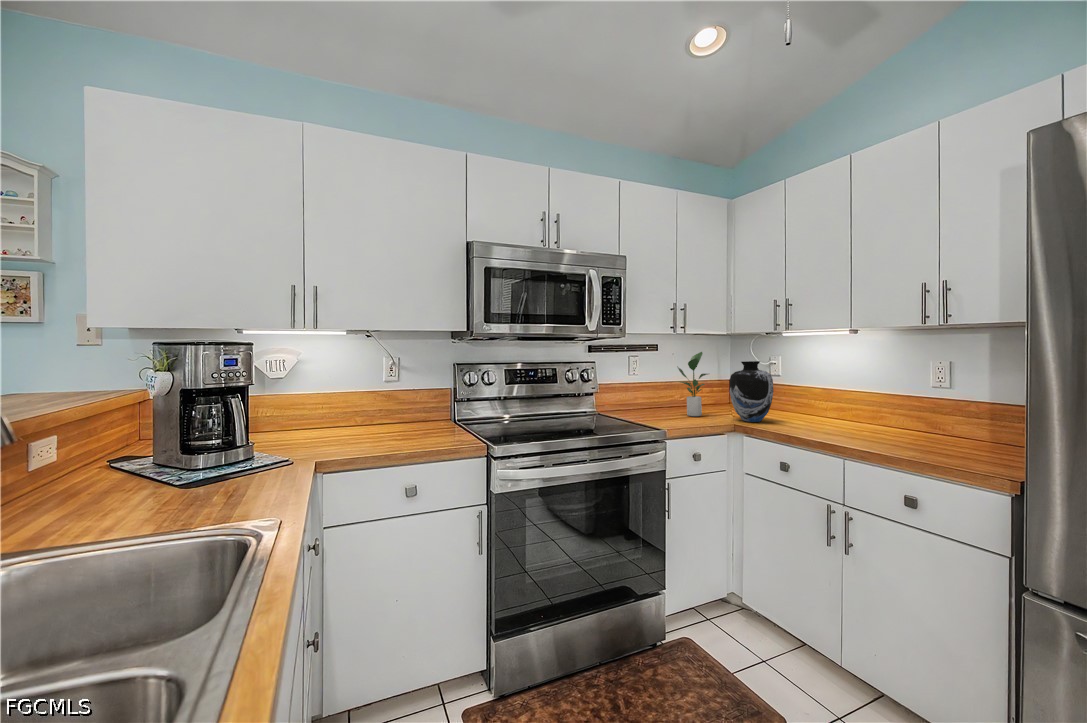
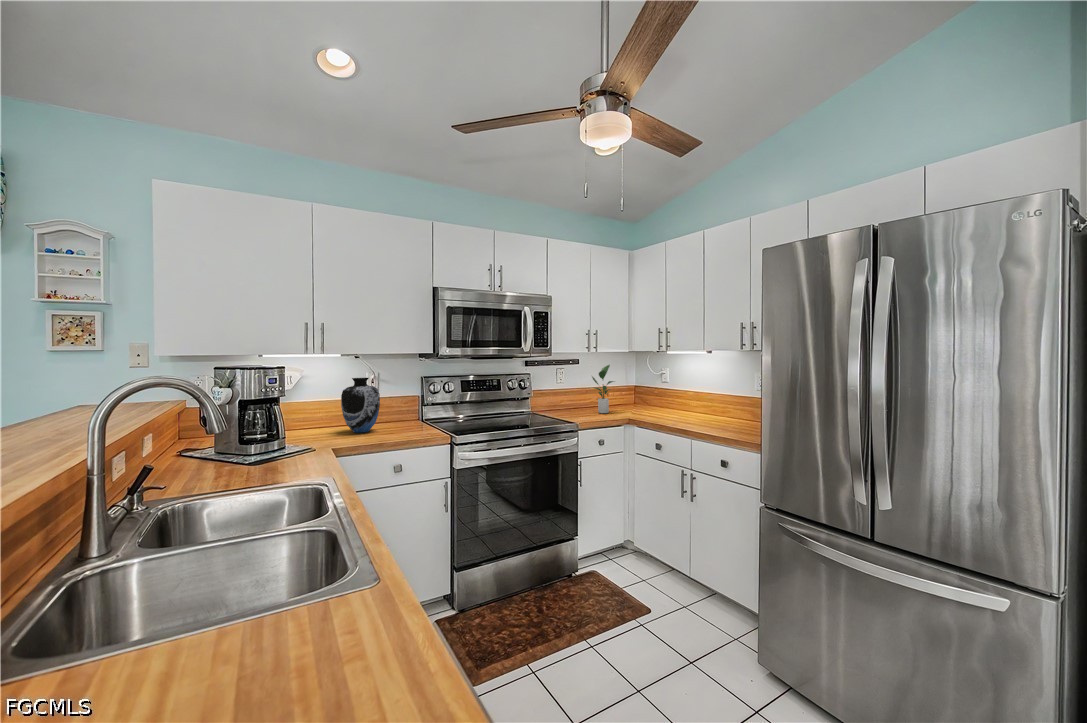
vase: present [730,361,774,422] -> present [341,378,380,433]

